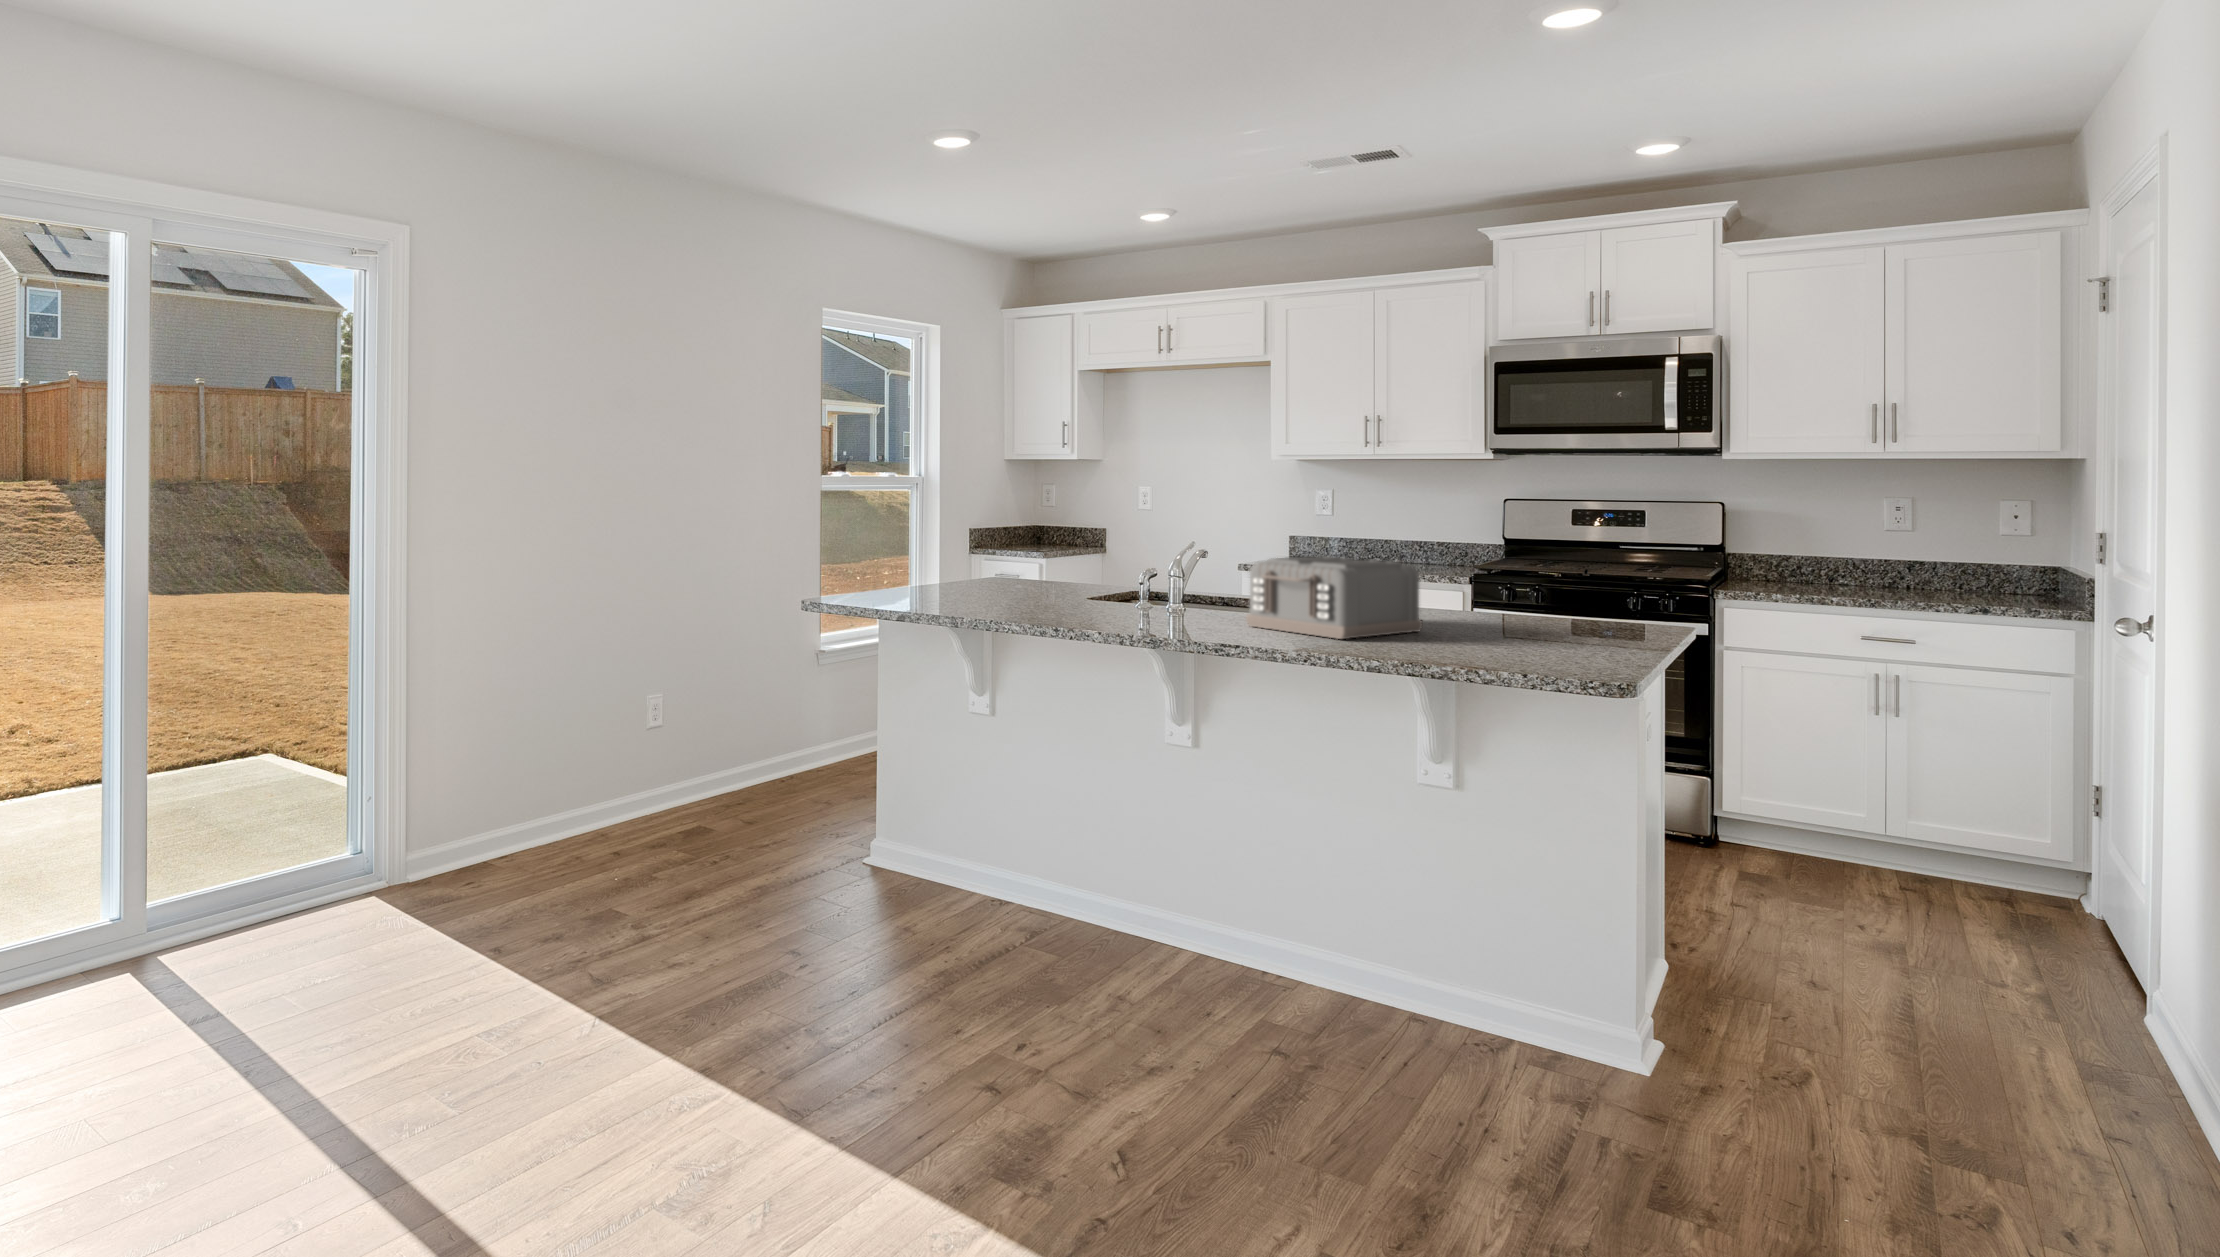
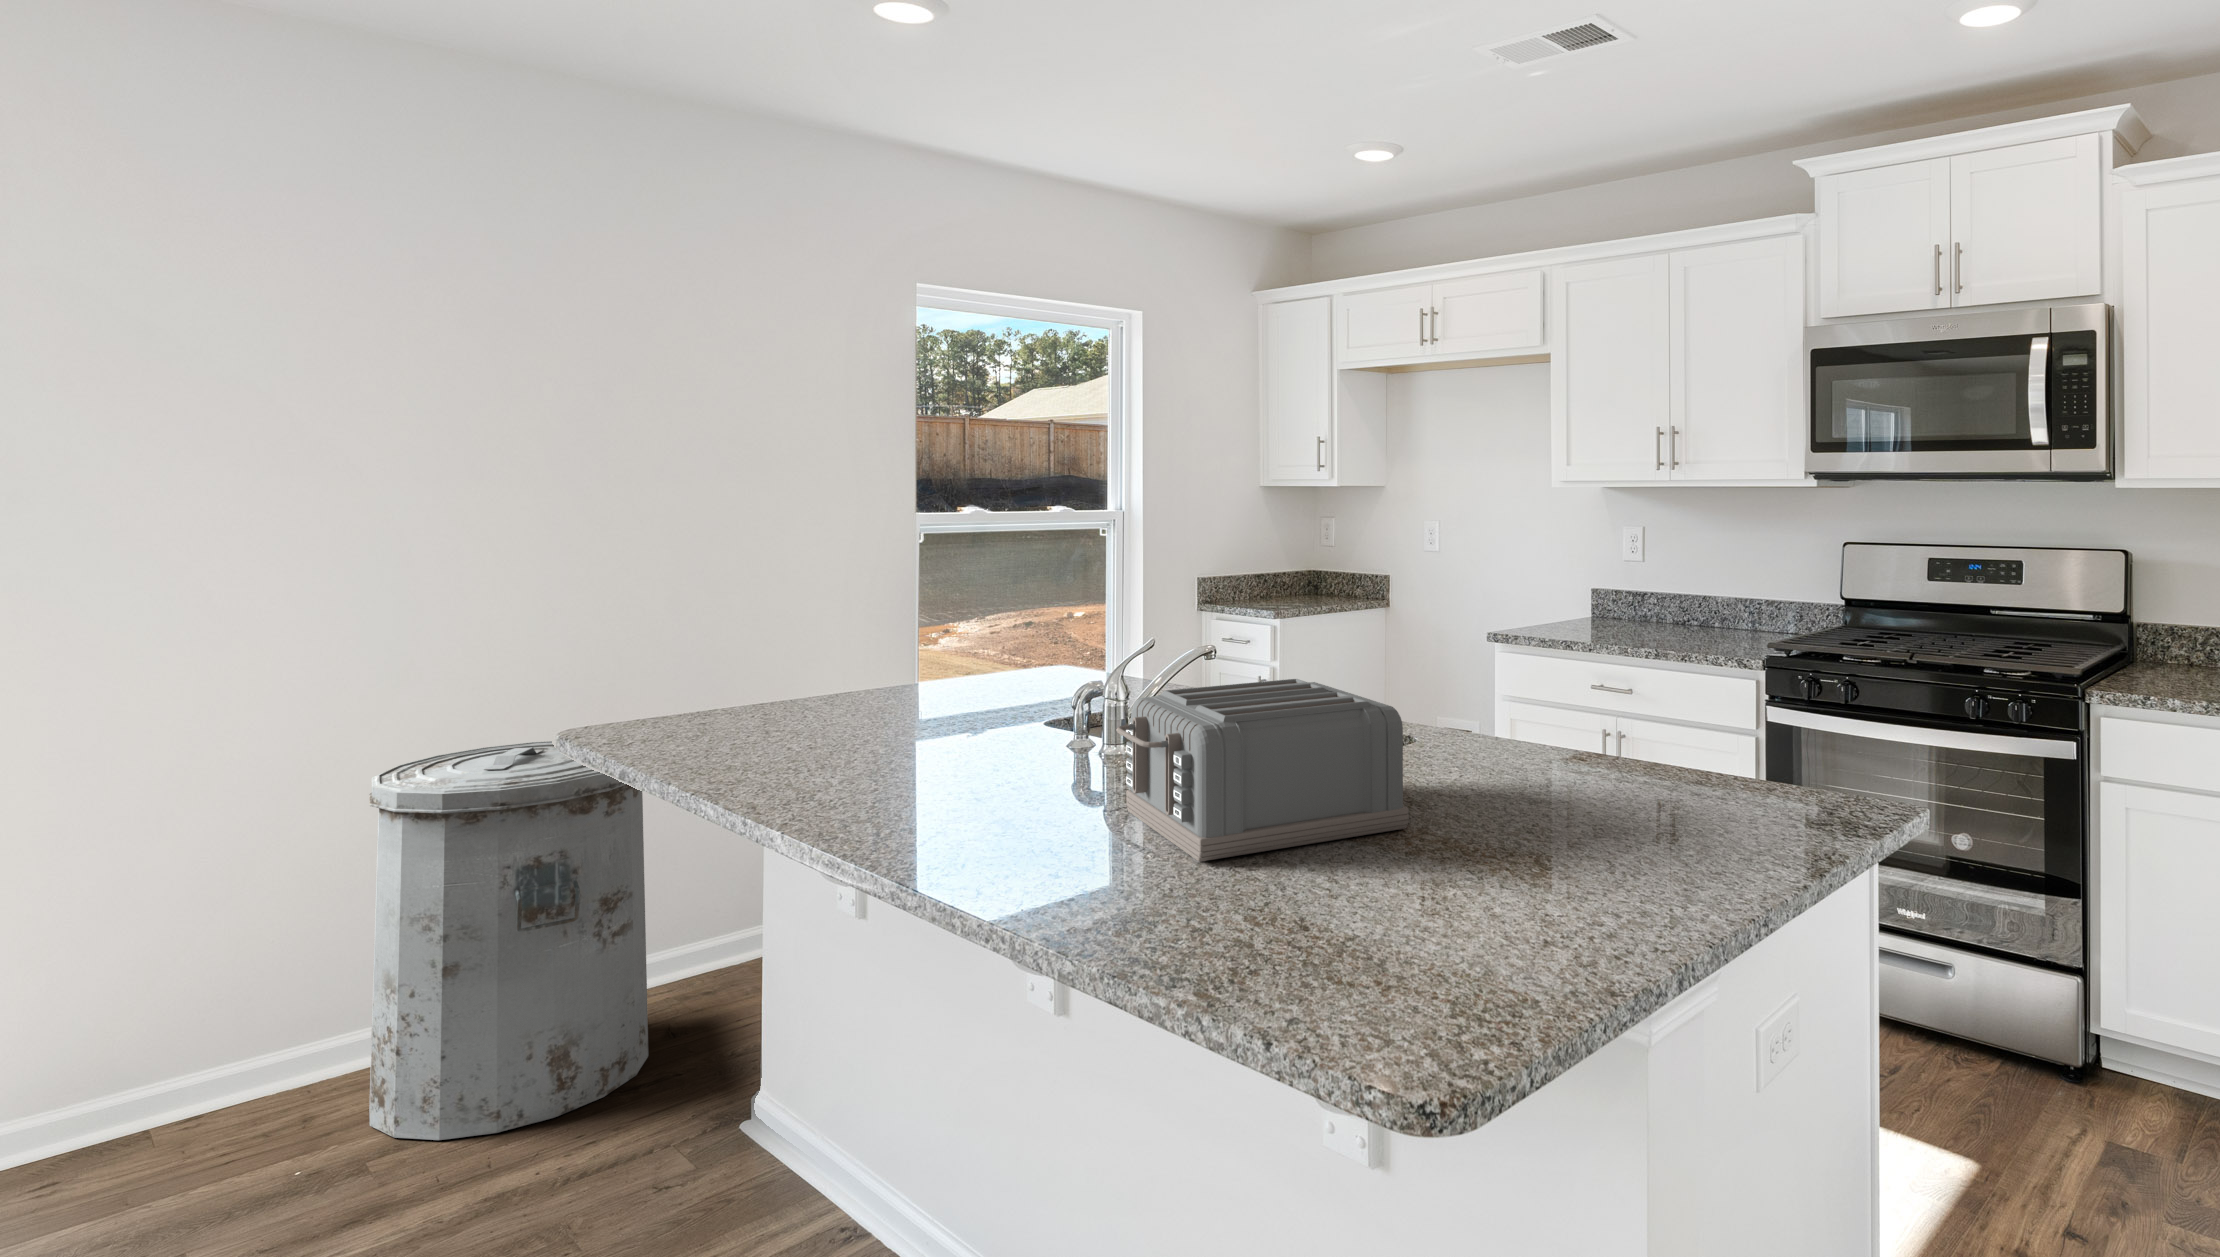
trash can: none [602,623,759,864] -> present [369,741,648,1140]

